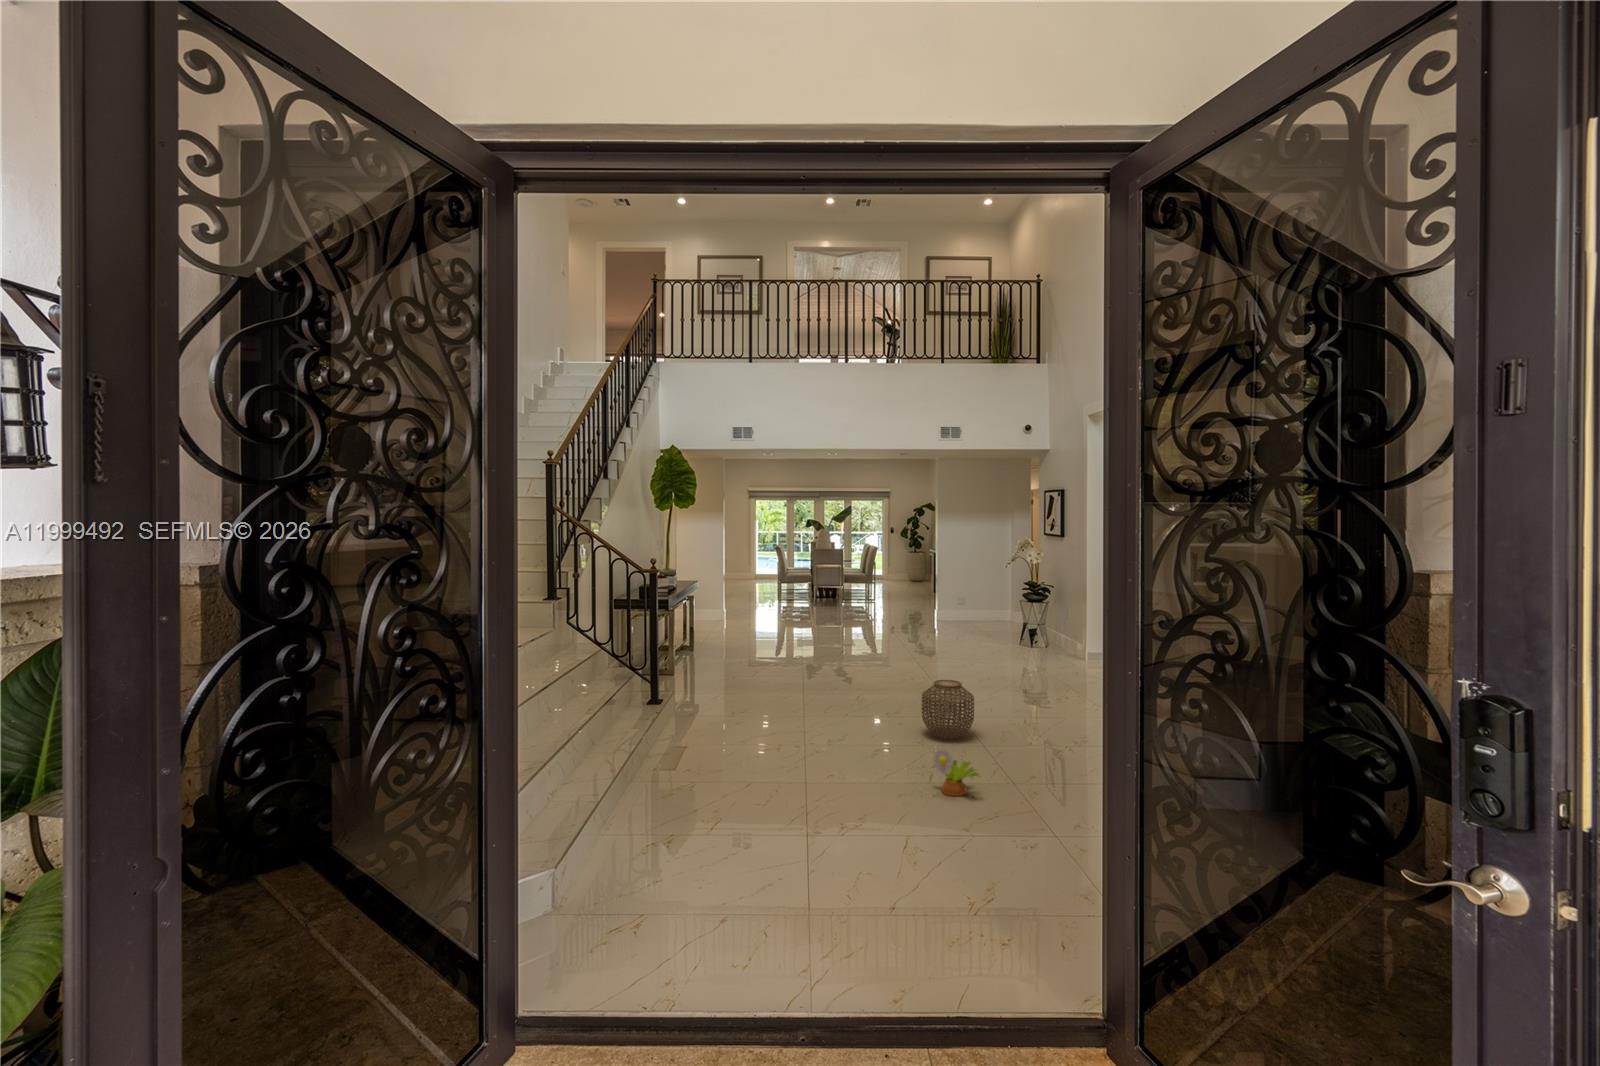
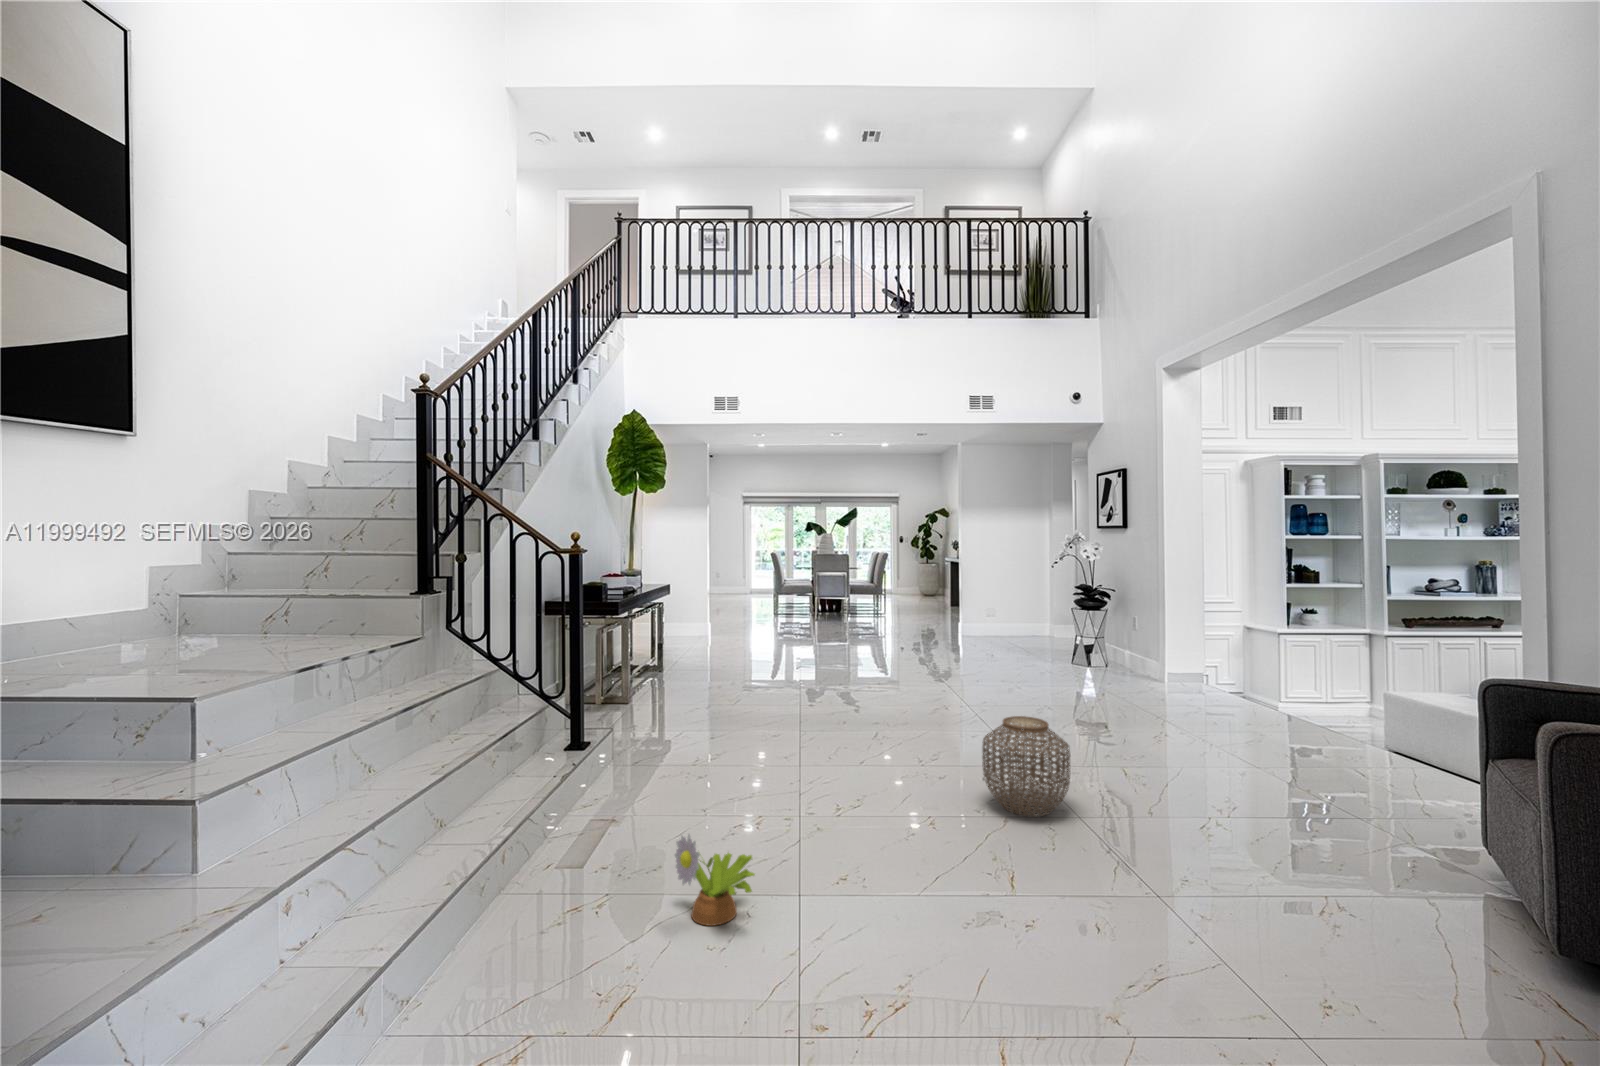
decorative plant: present [933,748,980,796] -> present [675,835,755,926]

